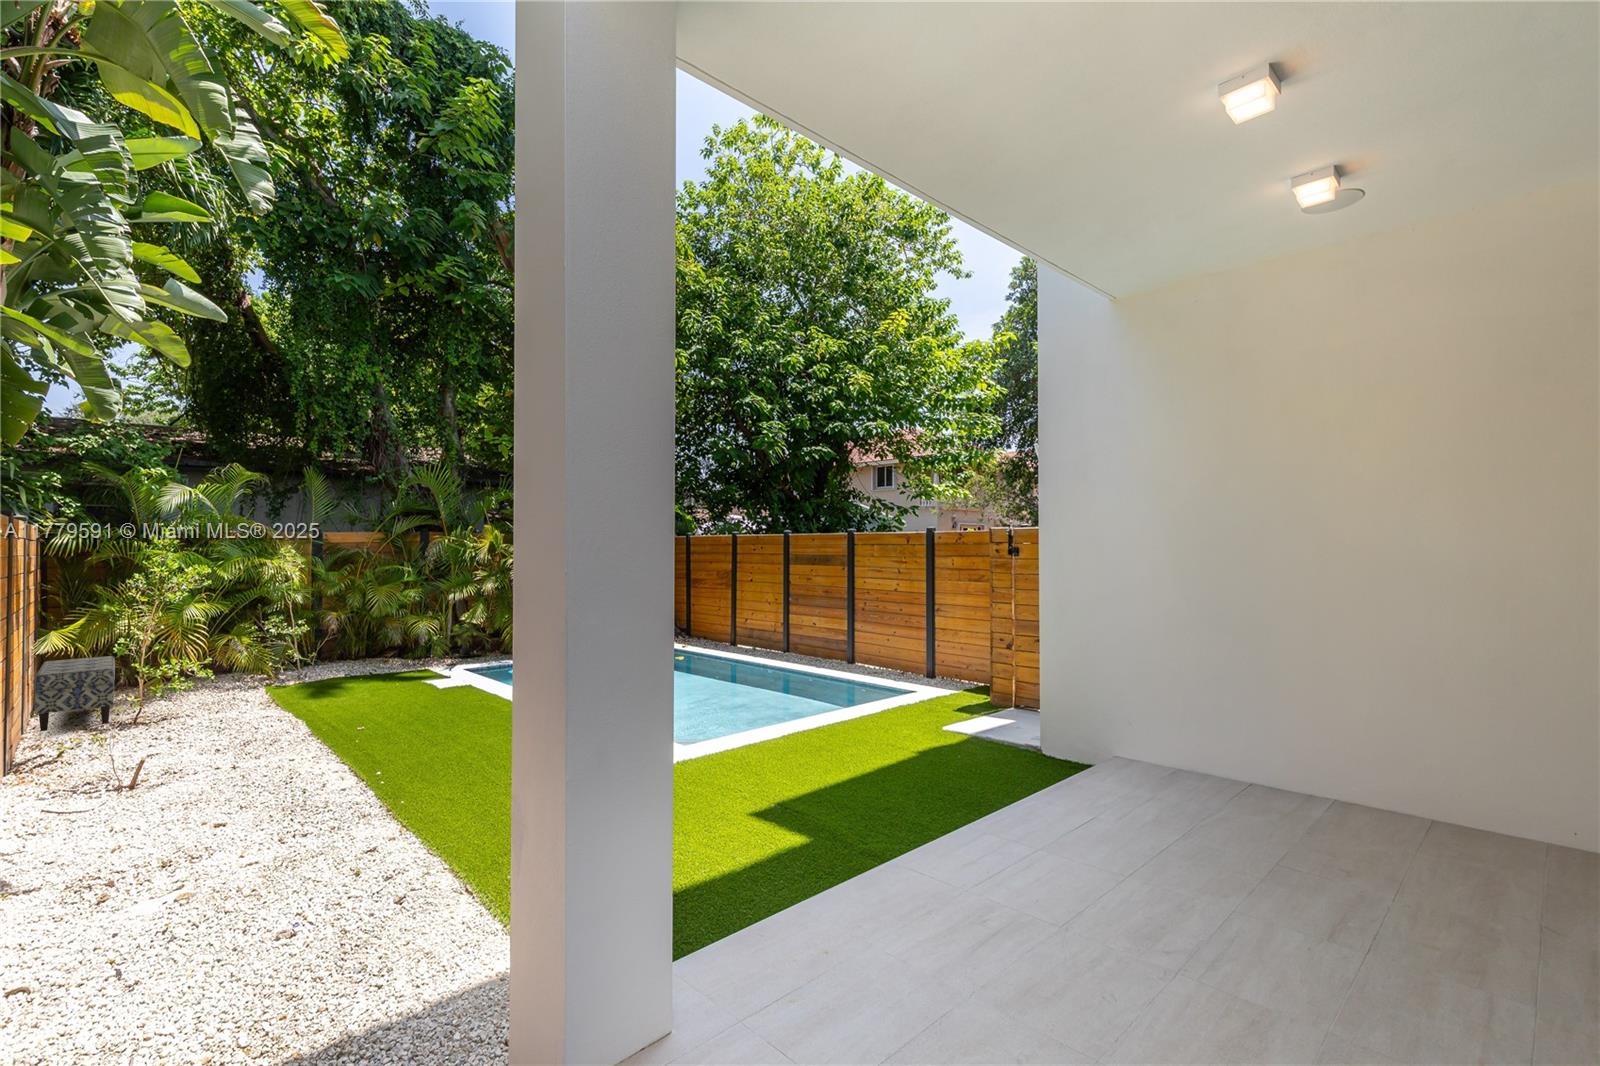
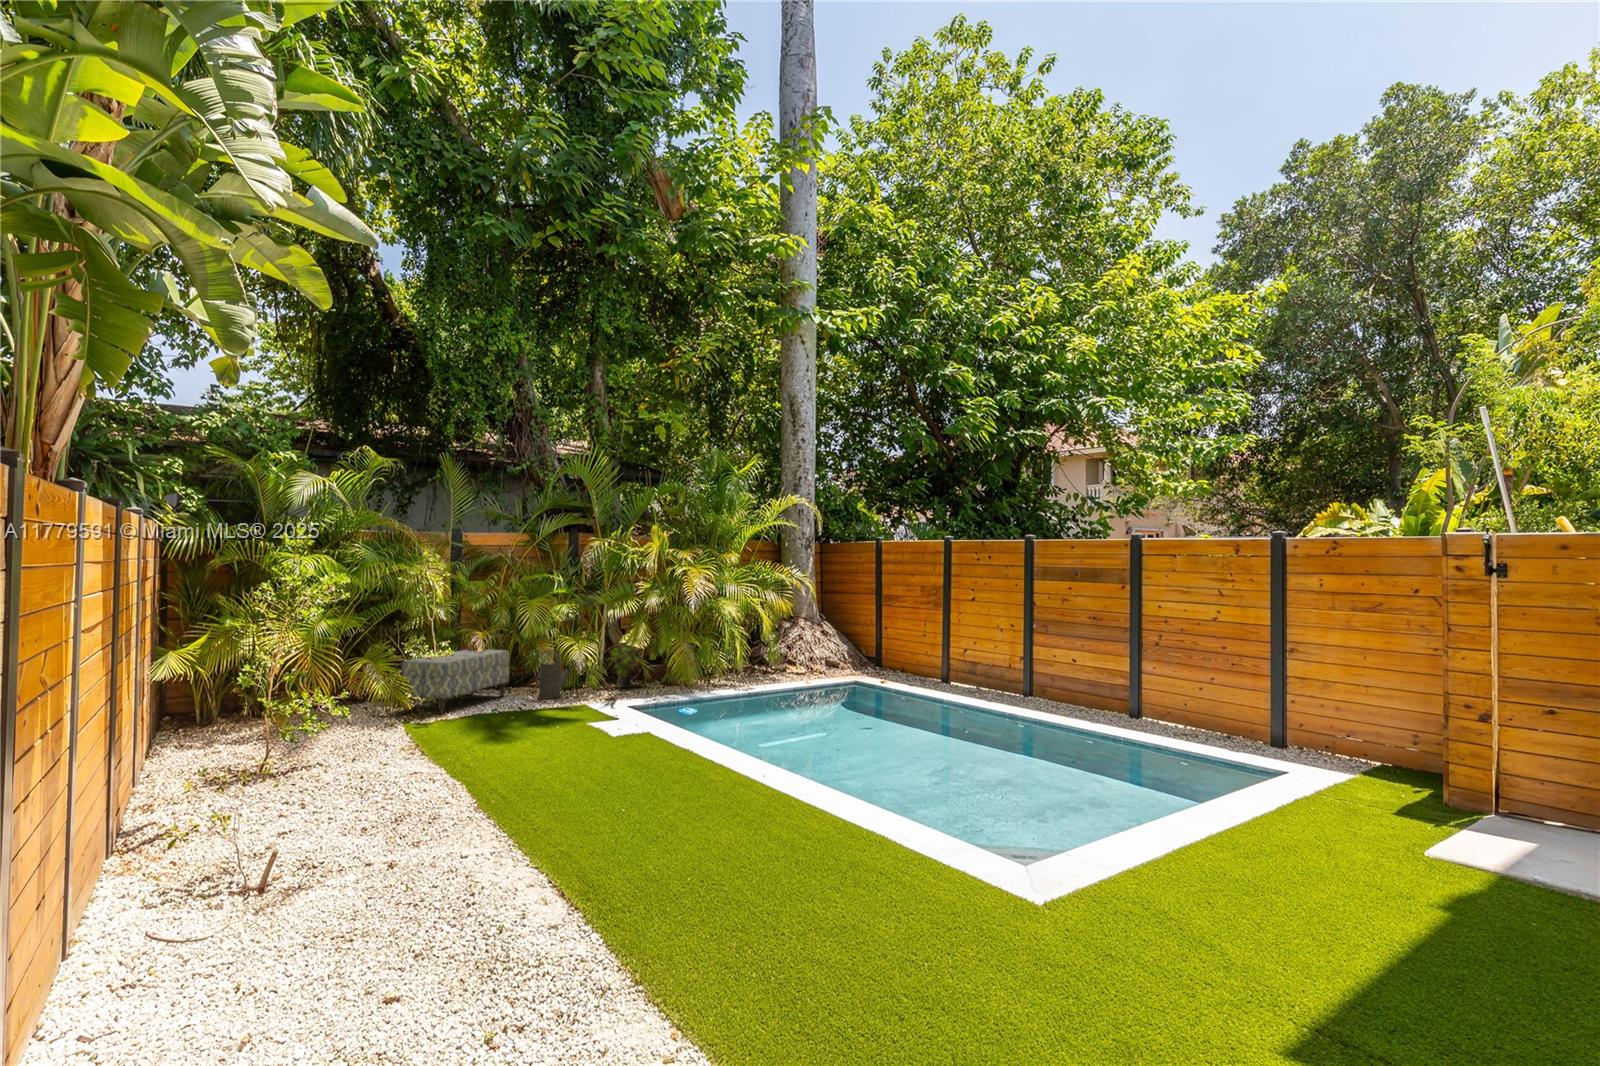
watering can: none [384,627,422,666] -> present [536,651,569,699]
bench: present [35,656,115,731] -> present [401,650,509,714]

